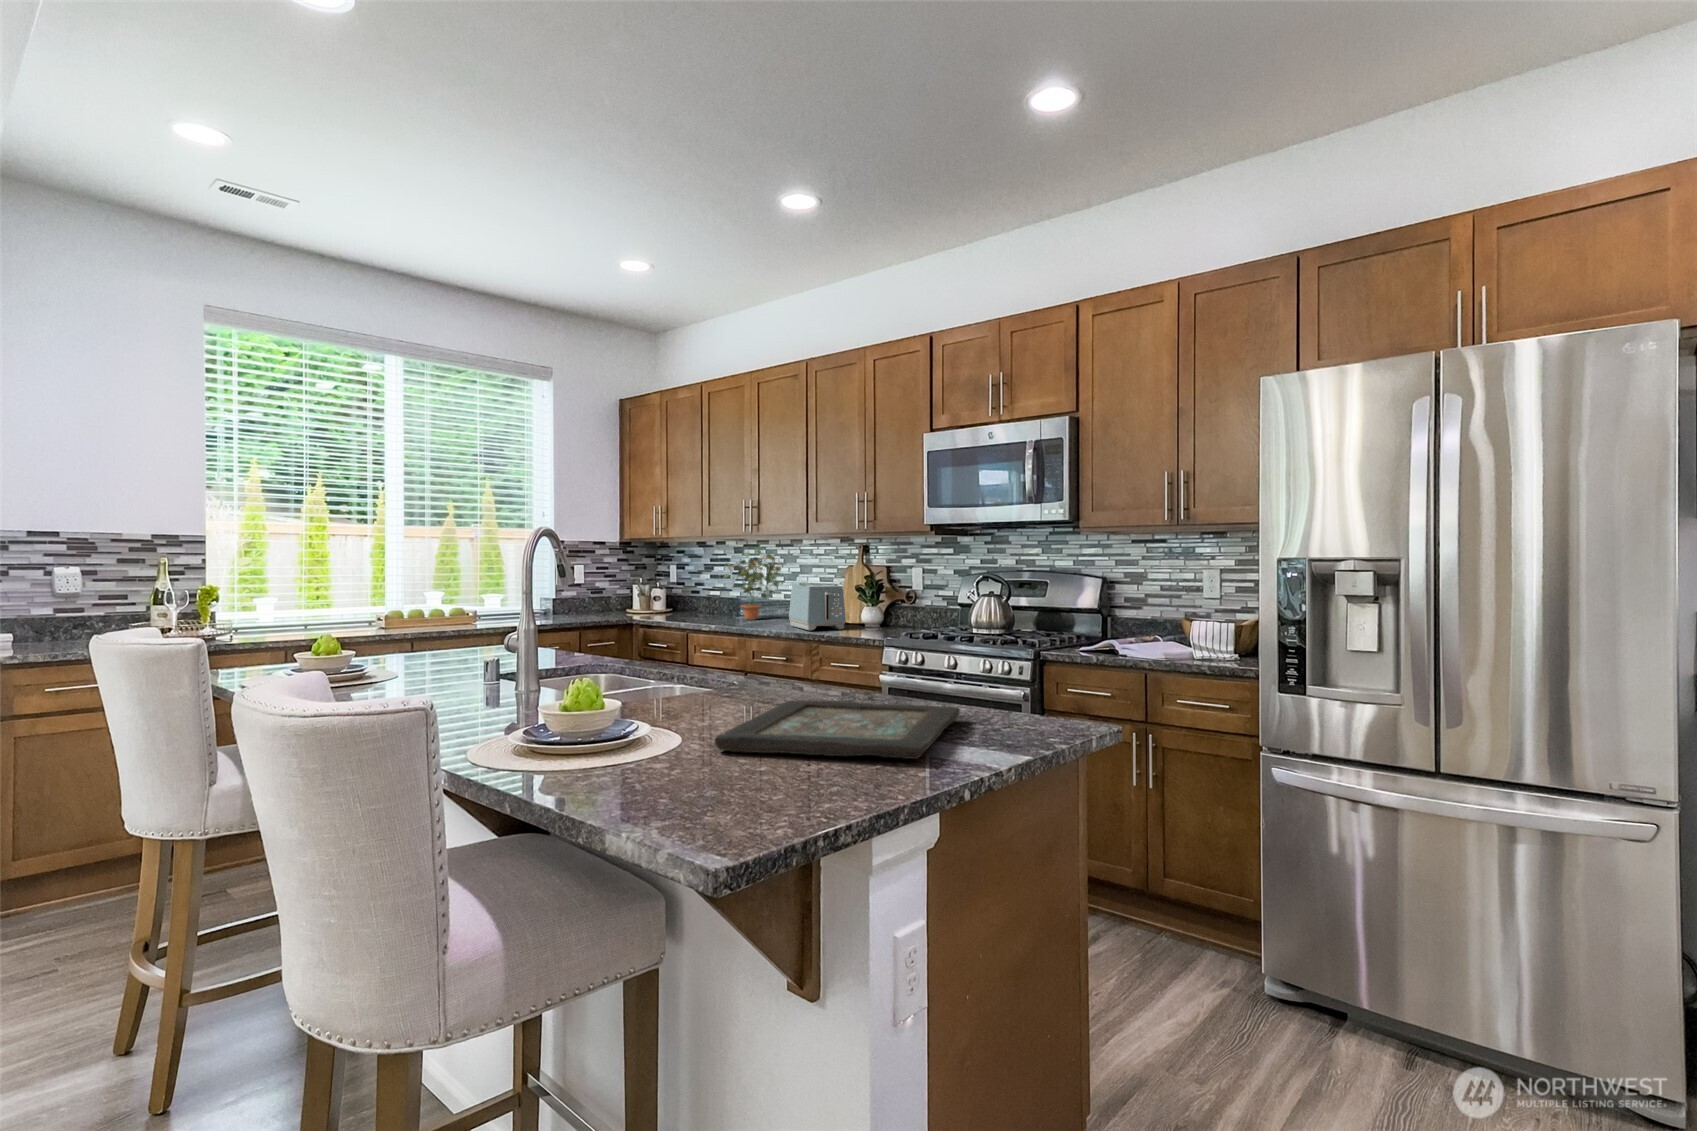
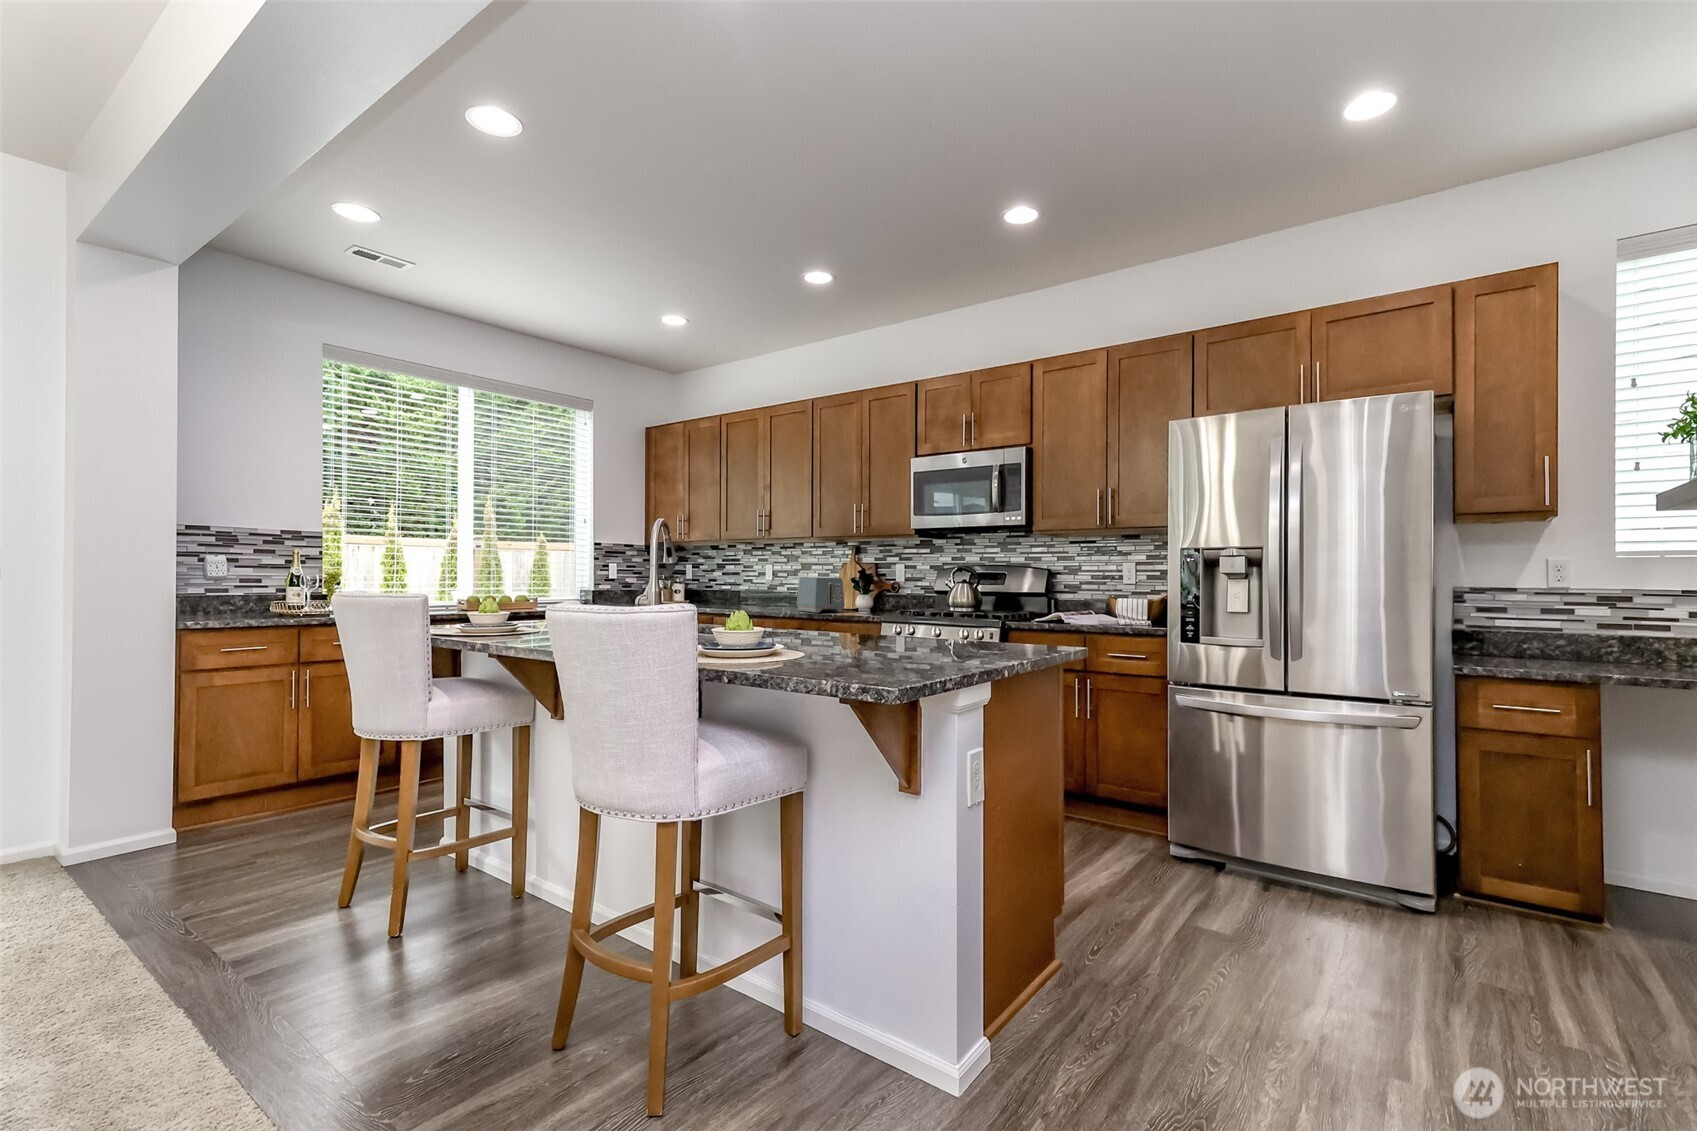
potted plant: present [724,549,783,620] -> none [737,550,790,607]
decorative tray: present [714,700,960,759] -> none [835,632,979,654]

